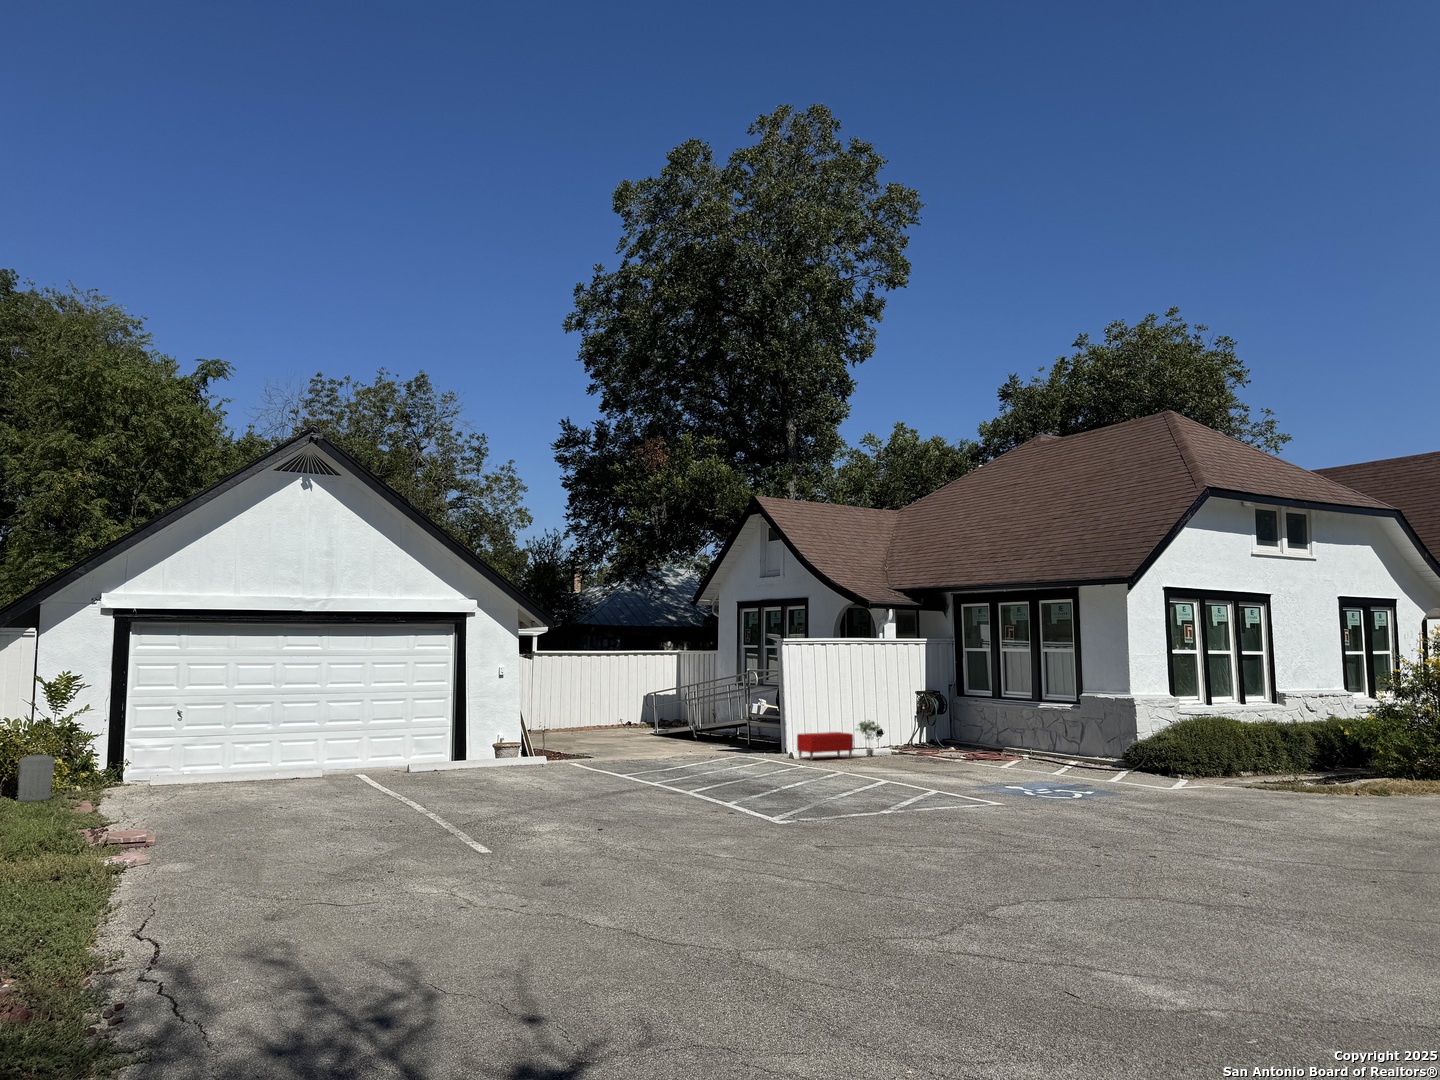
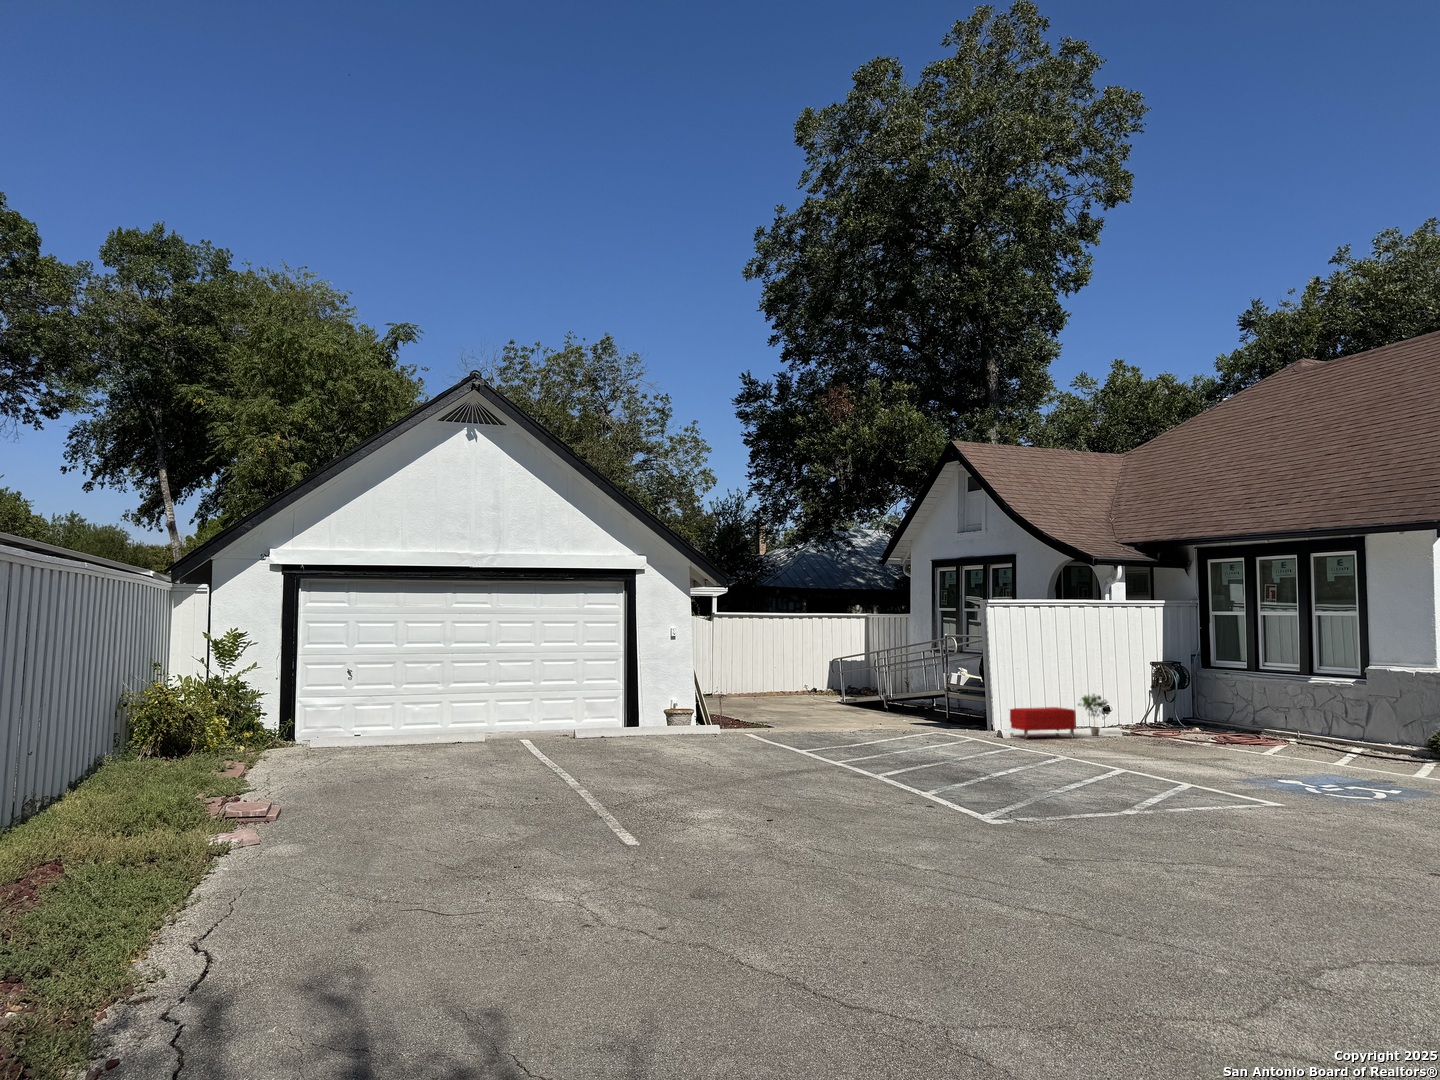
trash can: present [17,753,55,801] -> none [182,714,217,763]

